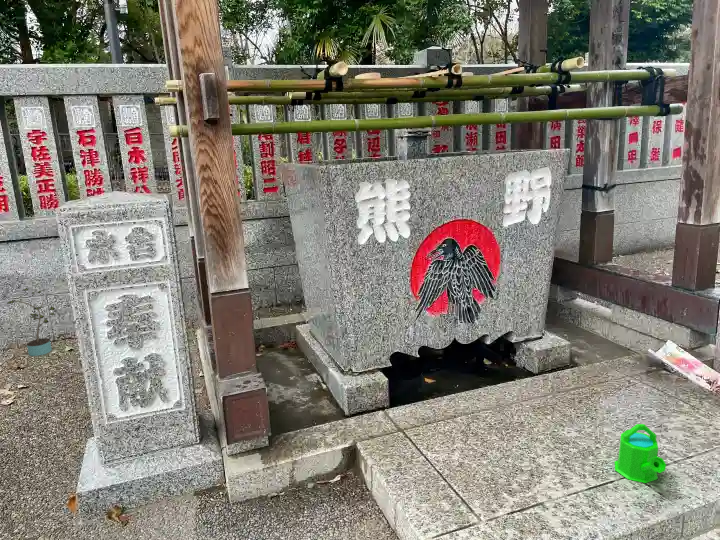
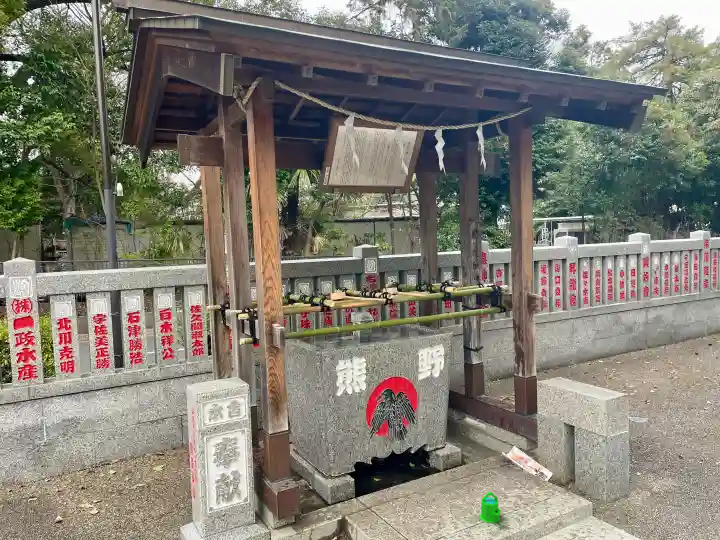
potted plant: present [7,288,55,356] -> none [69,427,103,480]

